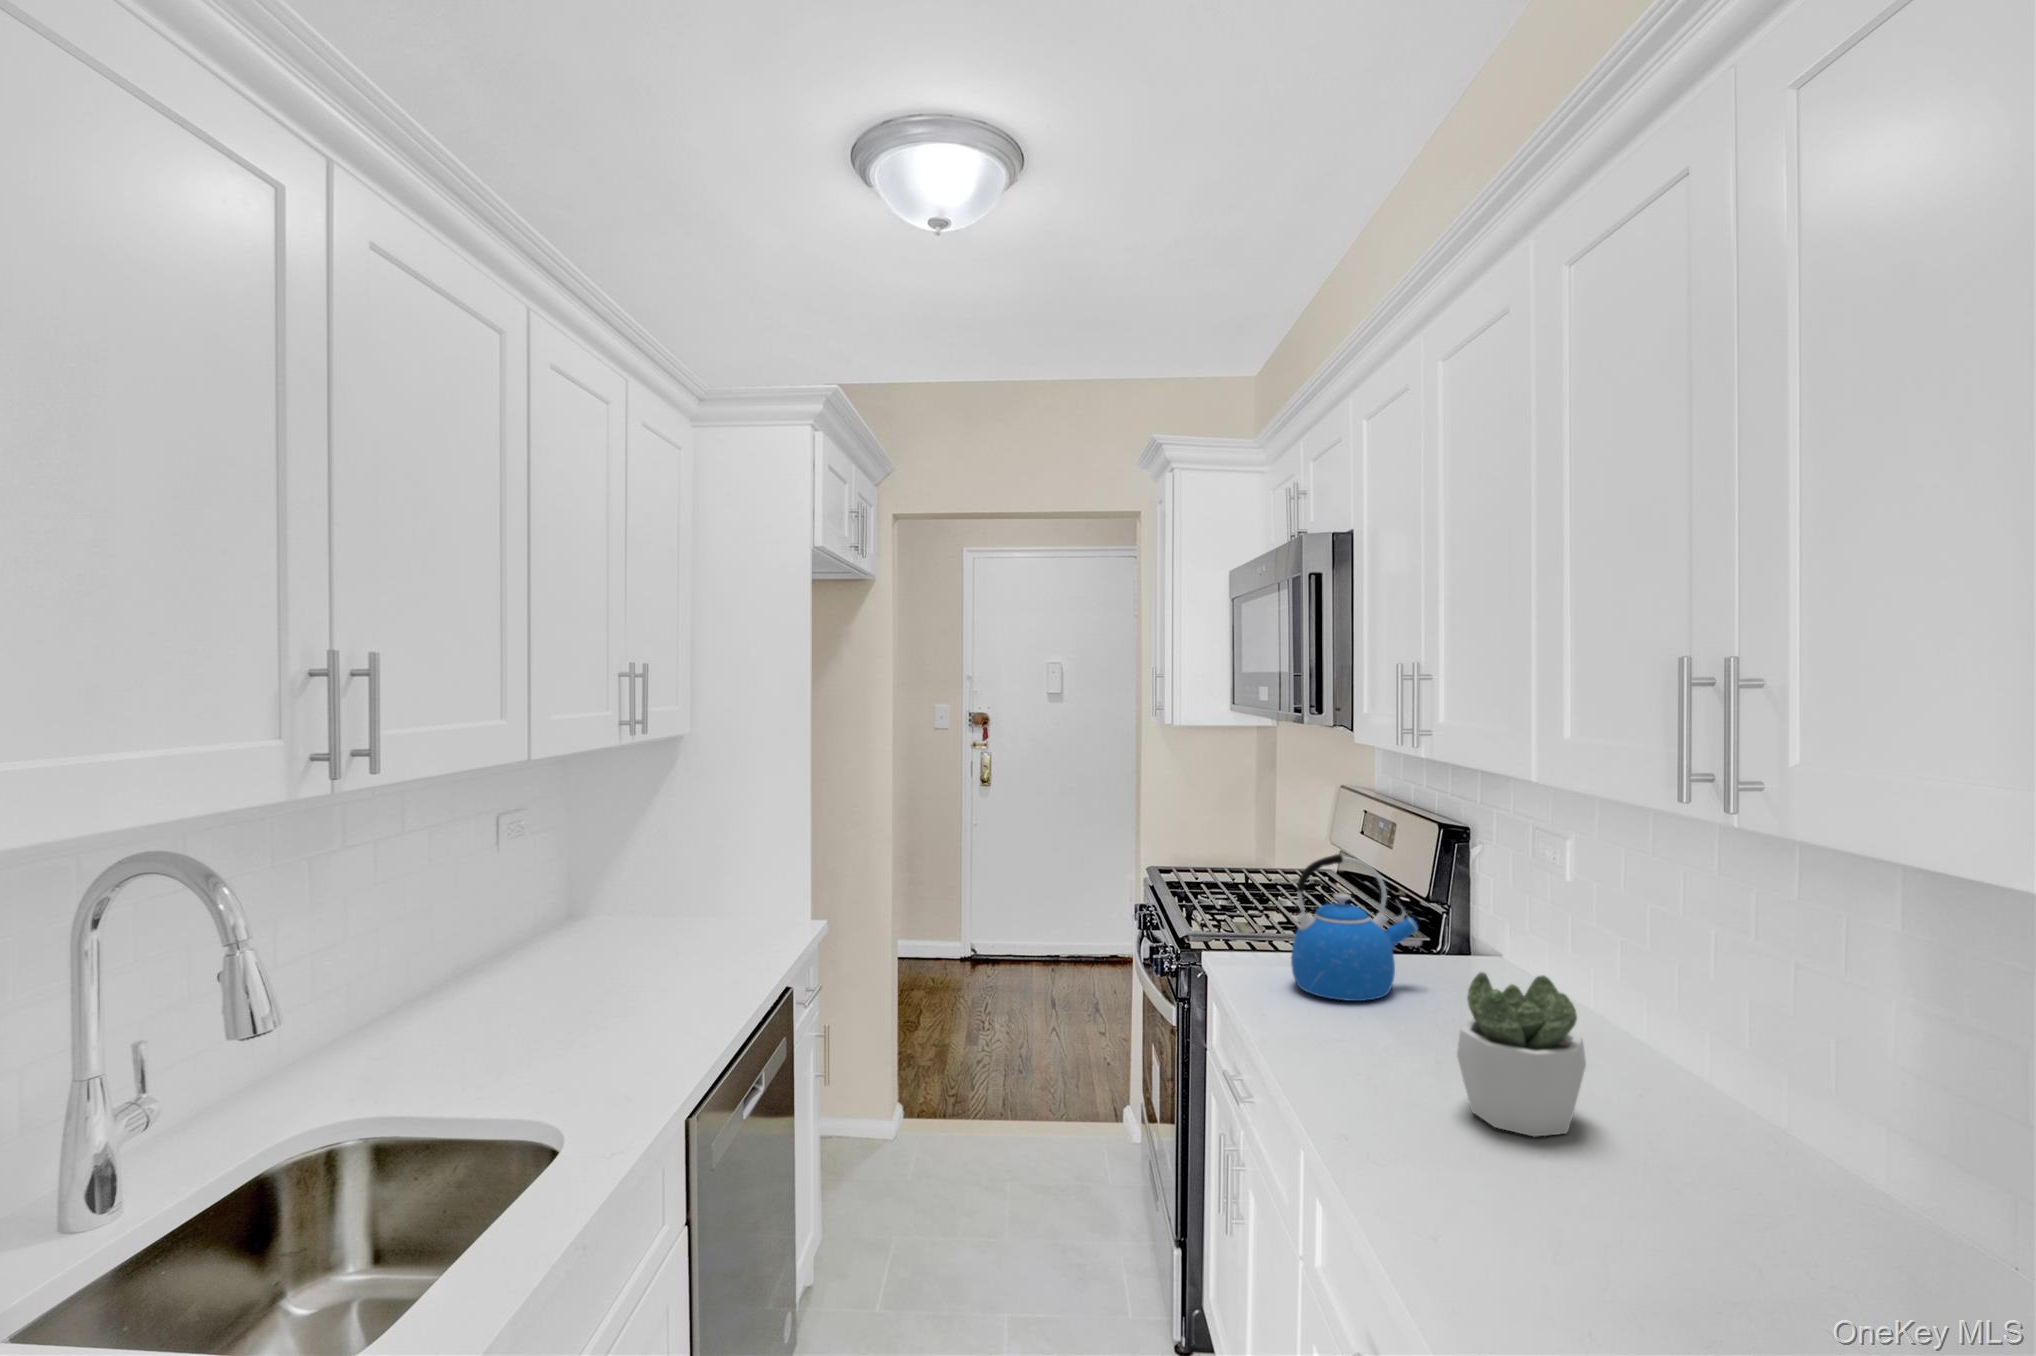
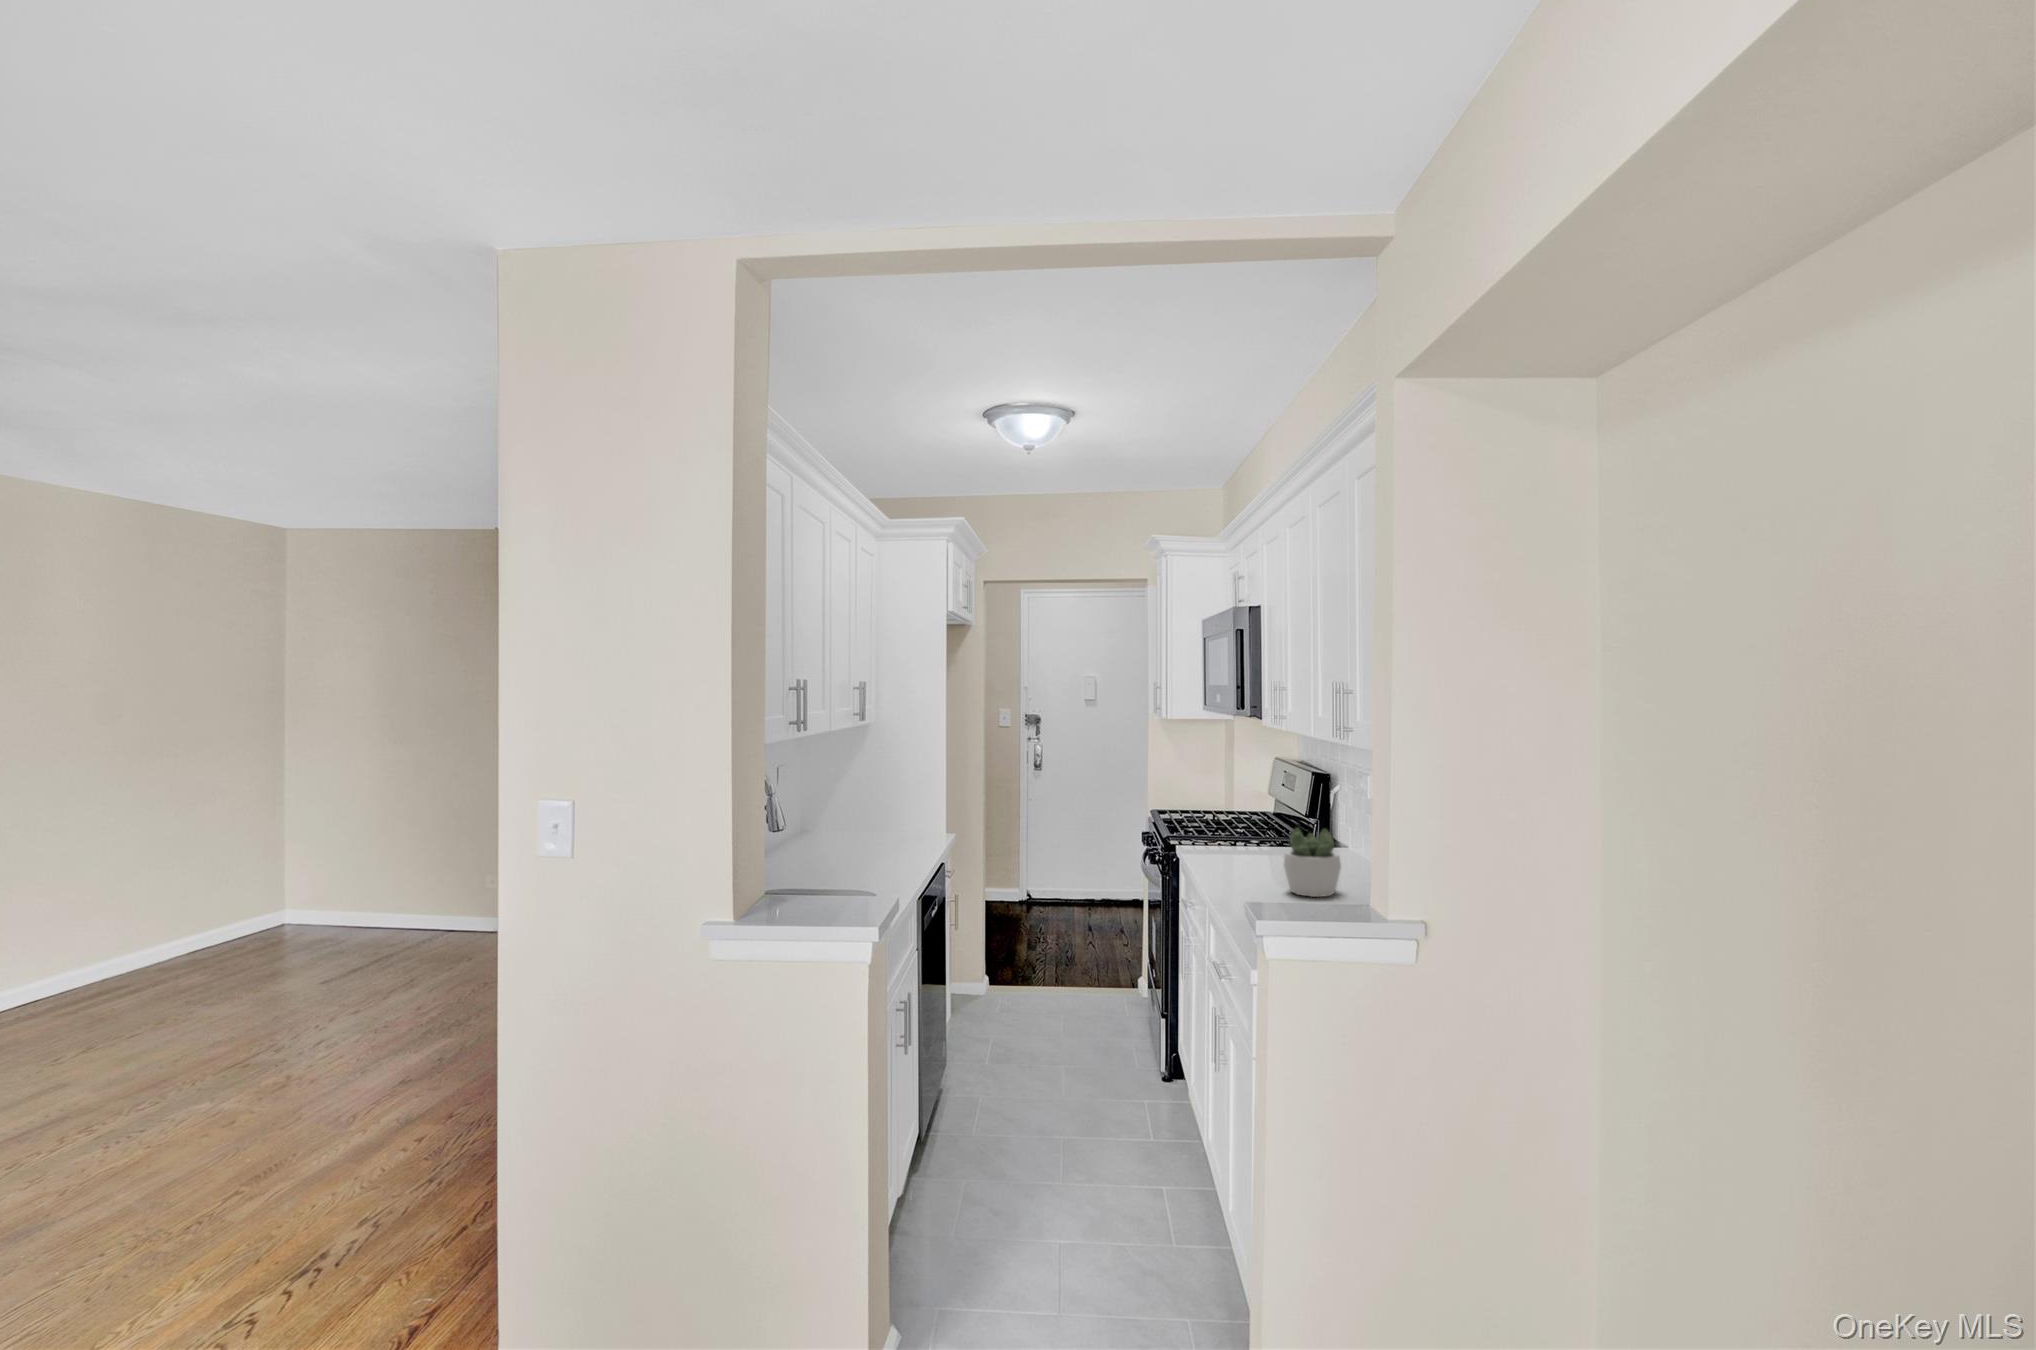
kettle: present [1291,854,1418,1001] -> none [1224,785,1292,862]

